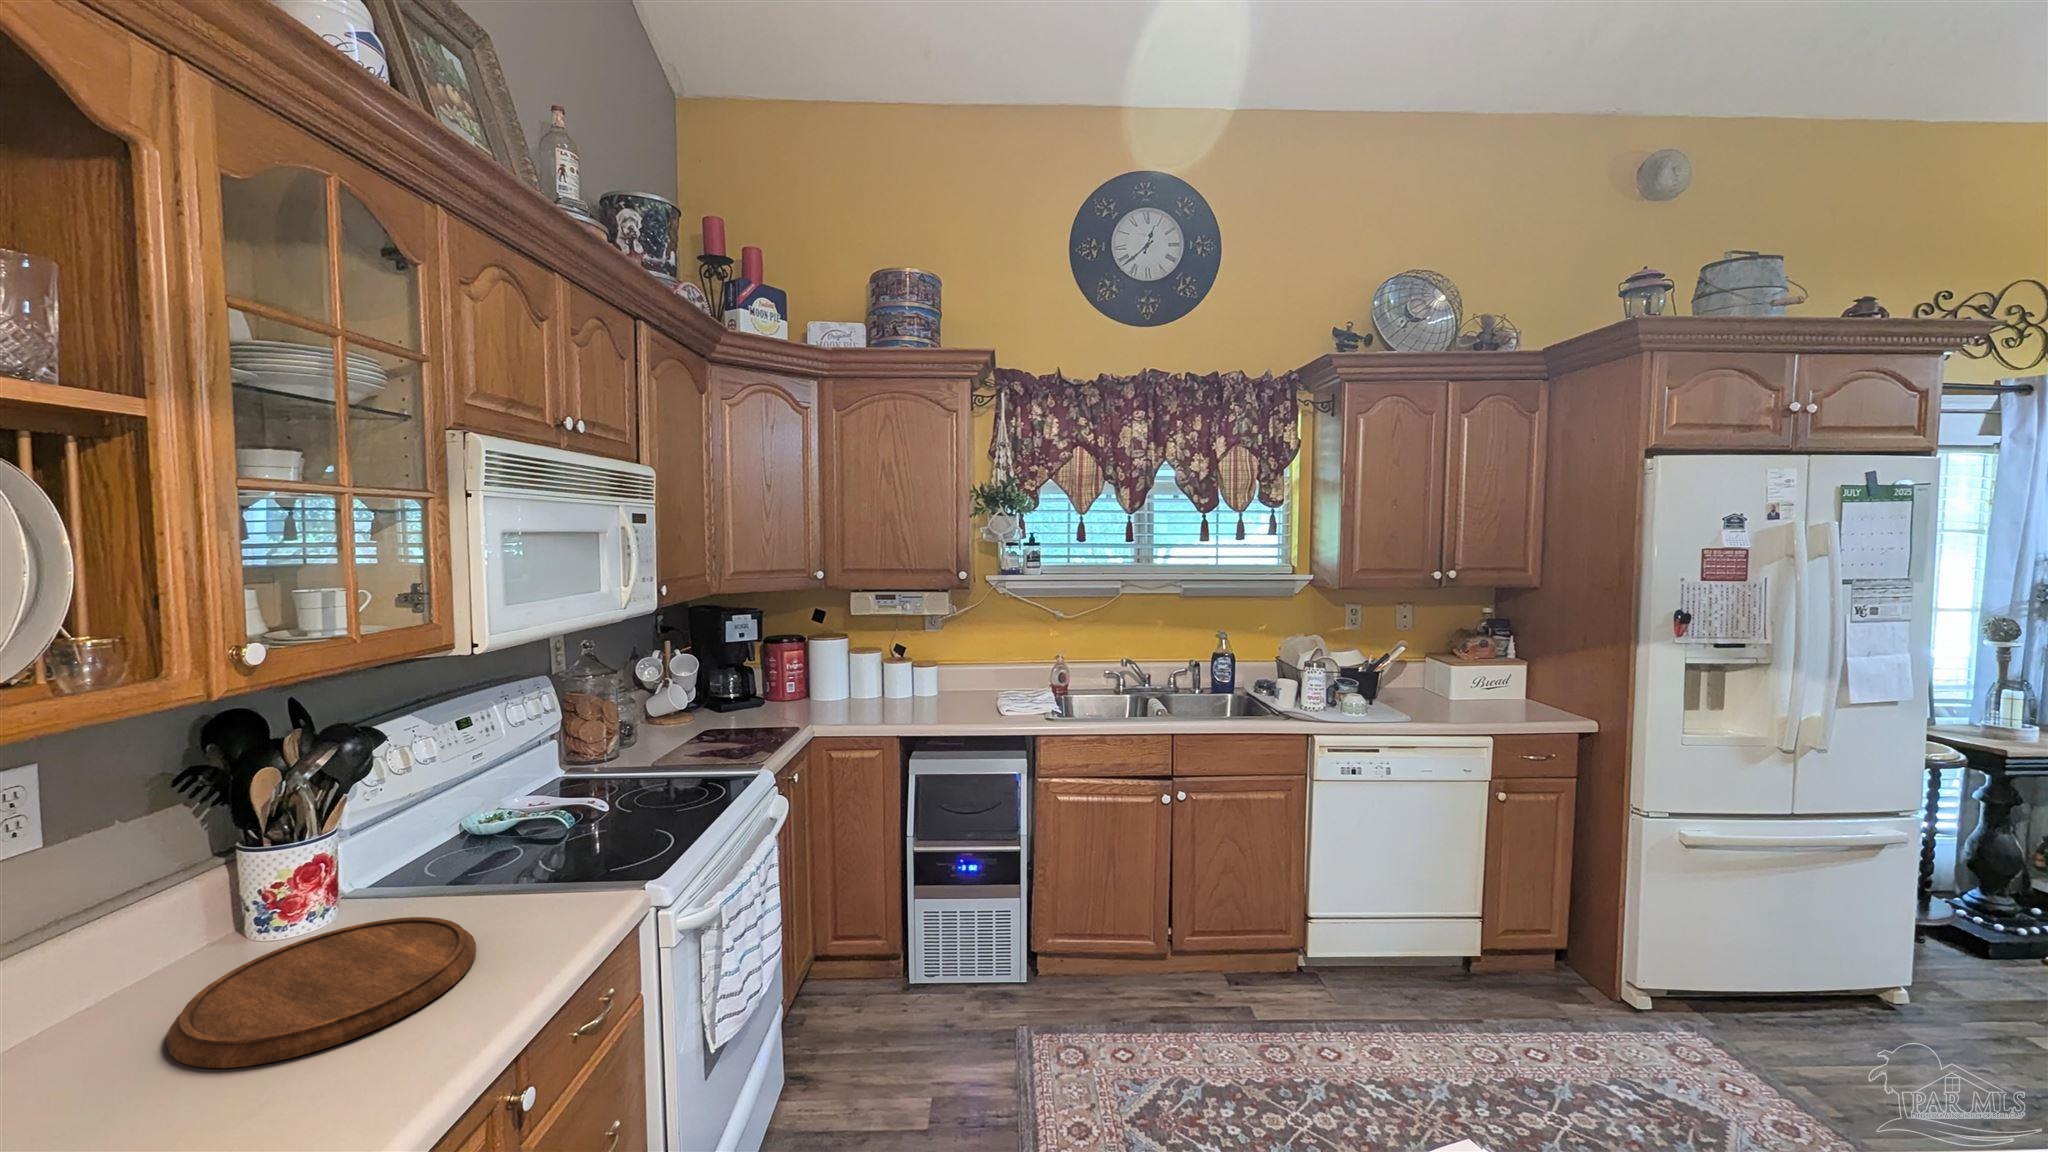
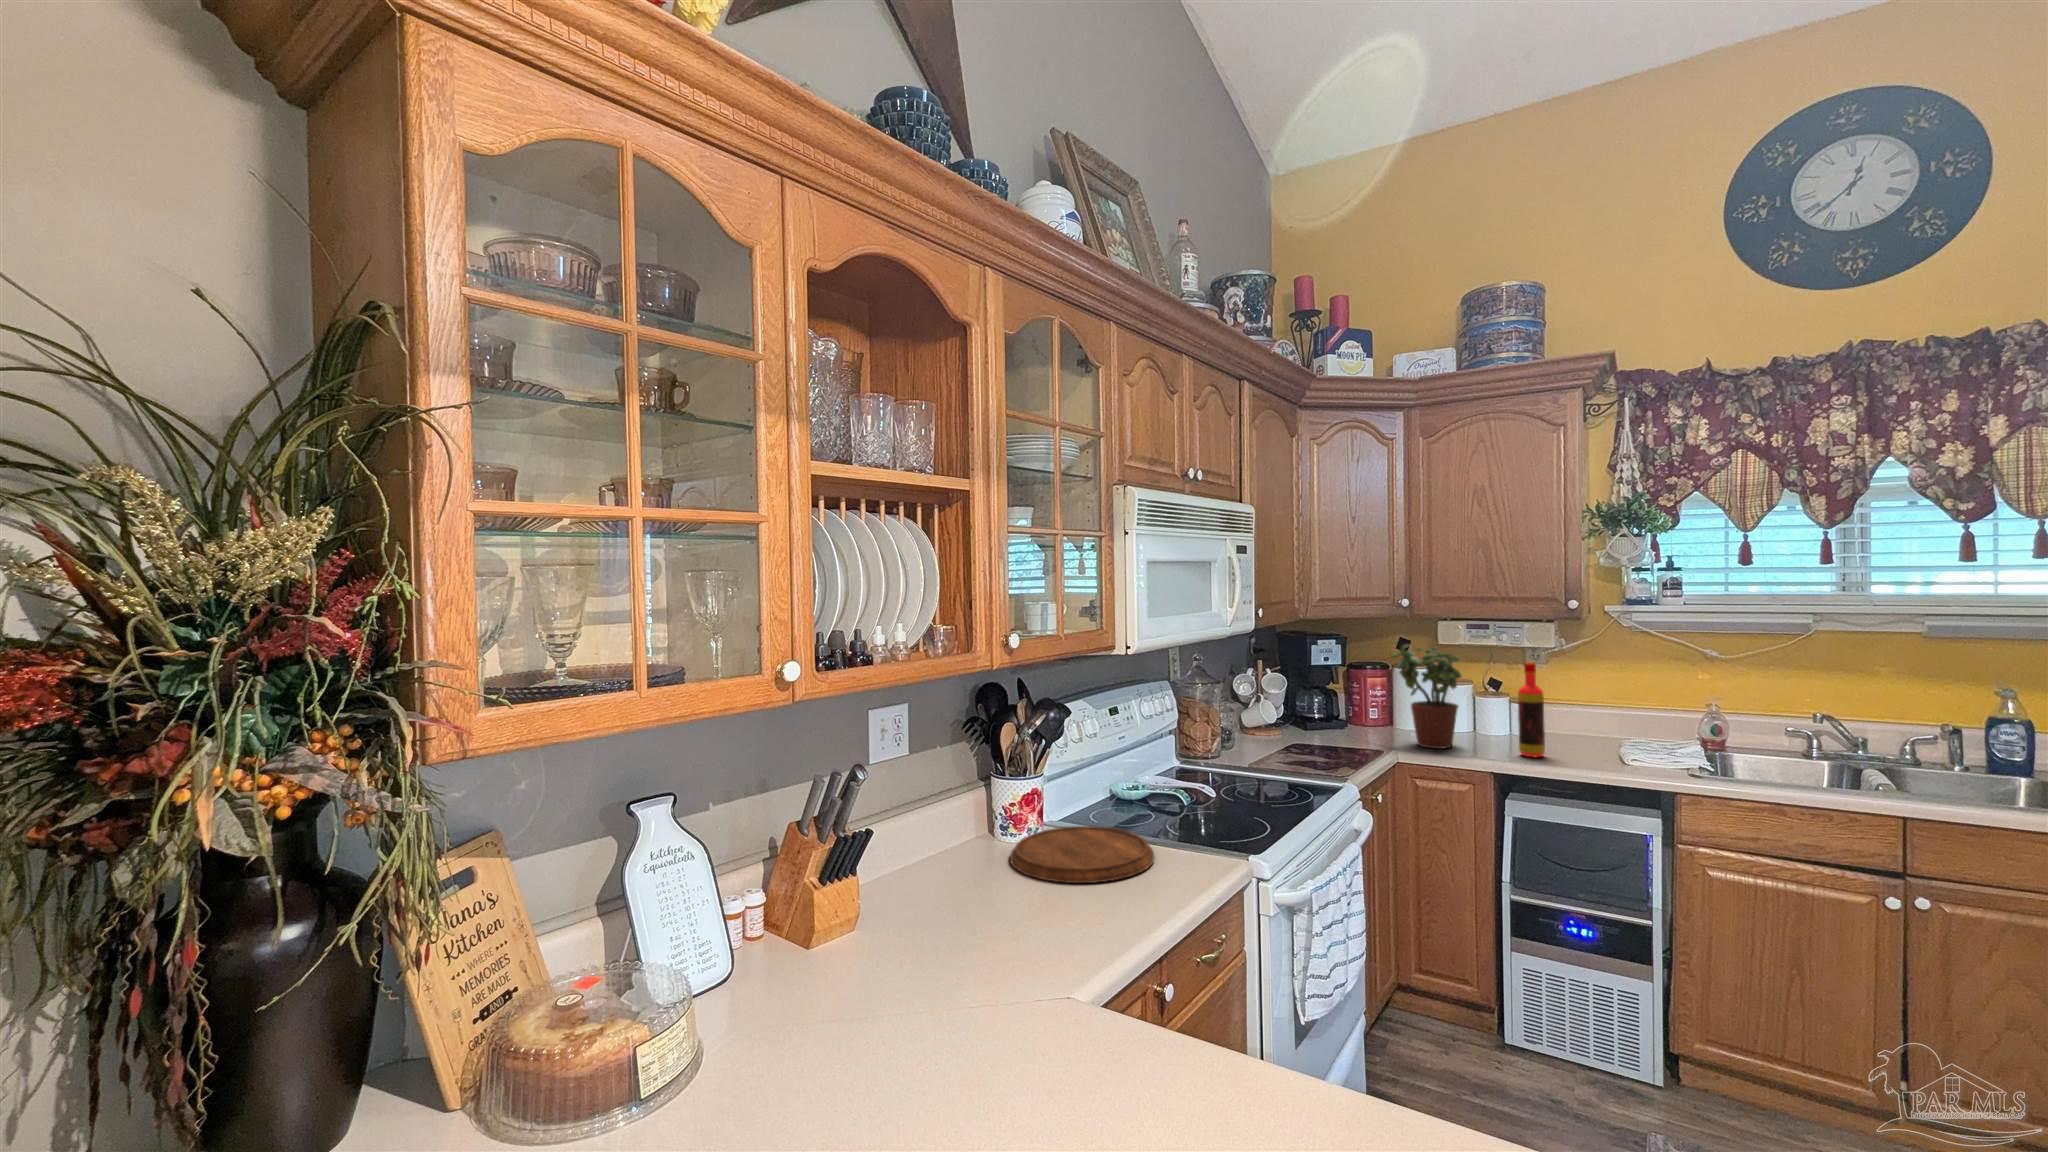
potted plant: none [808,616,873,716] -> present [1392,645,1461,749]
bottle: none [922,627,943,715] -> present [1518,662,1545,757]

